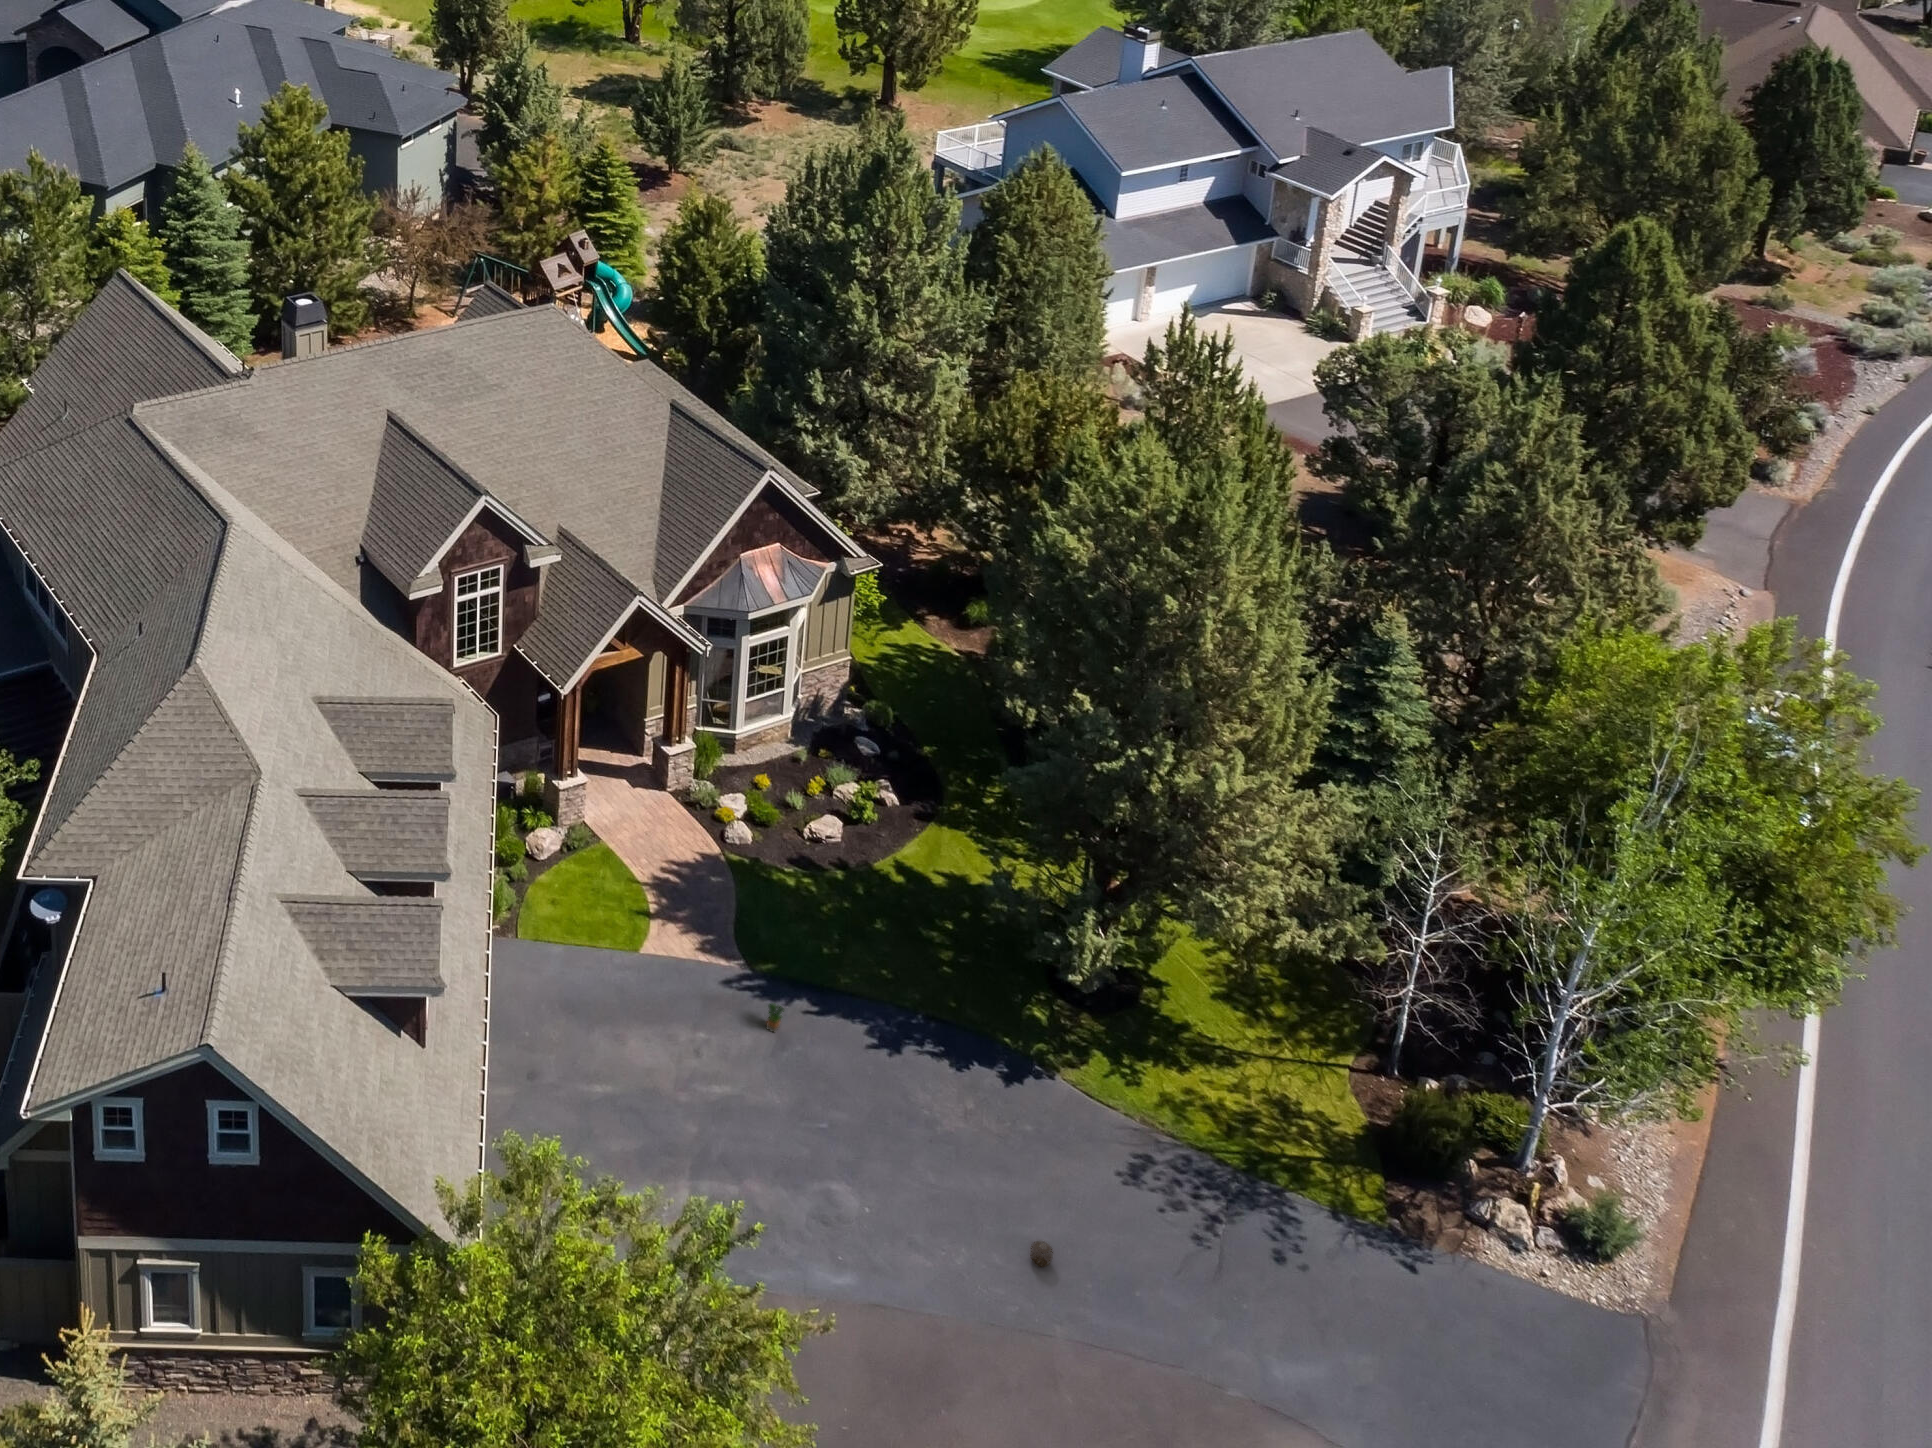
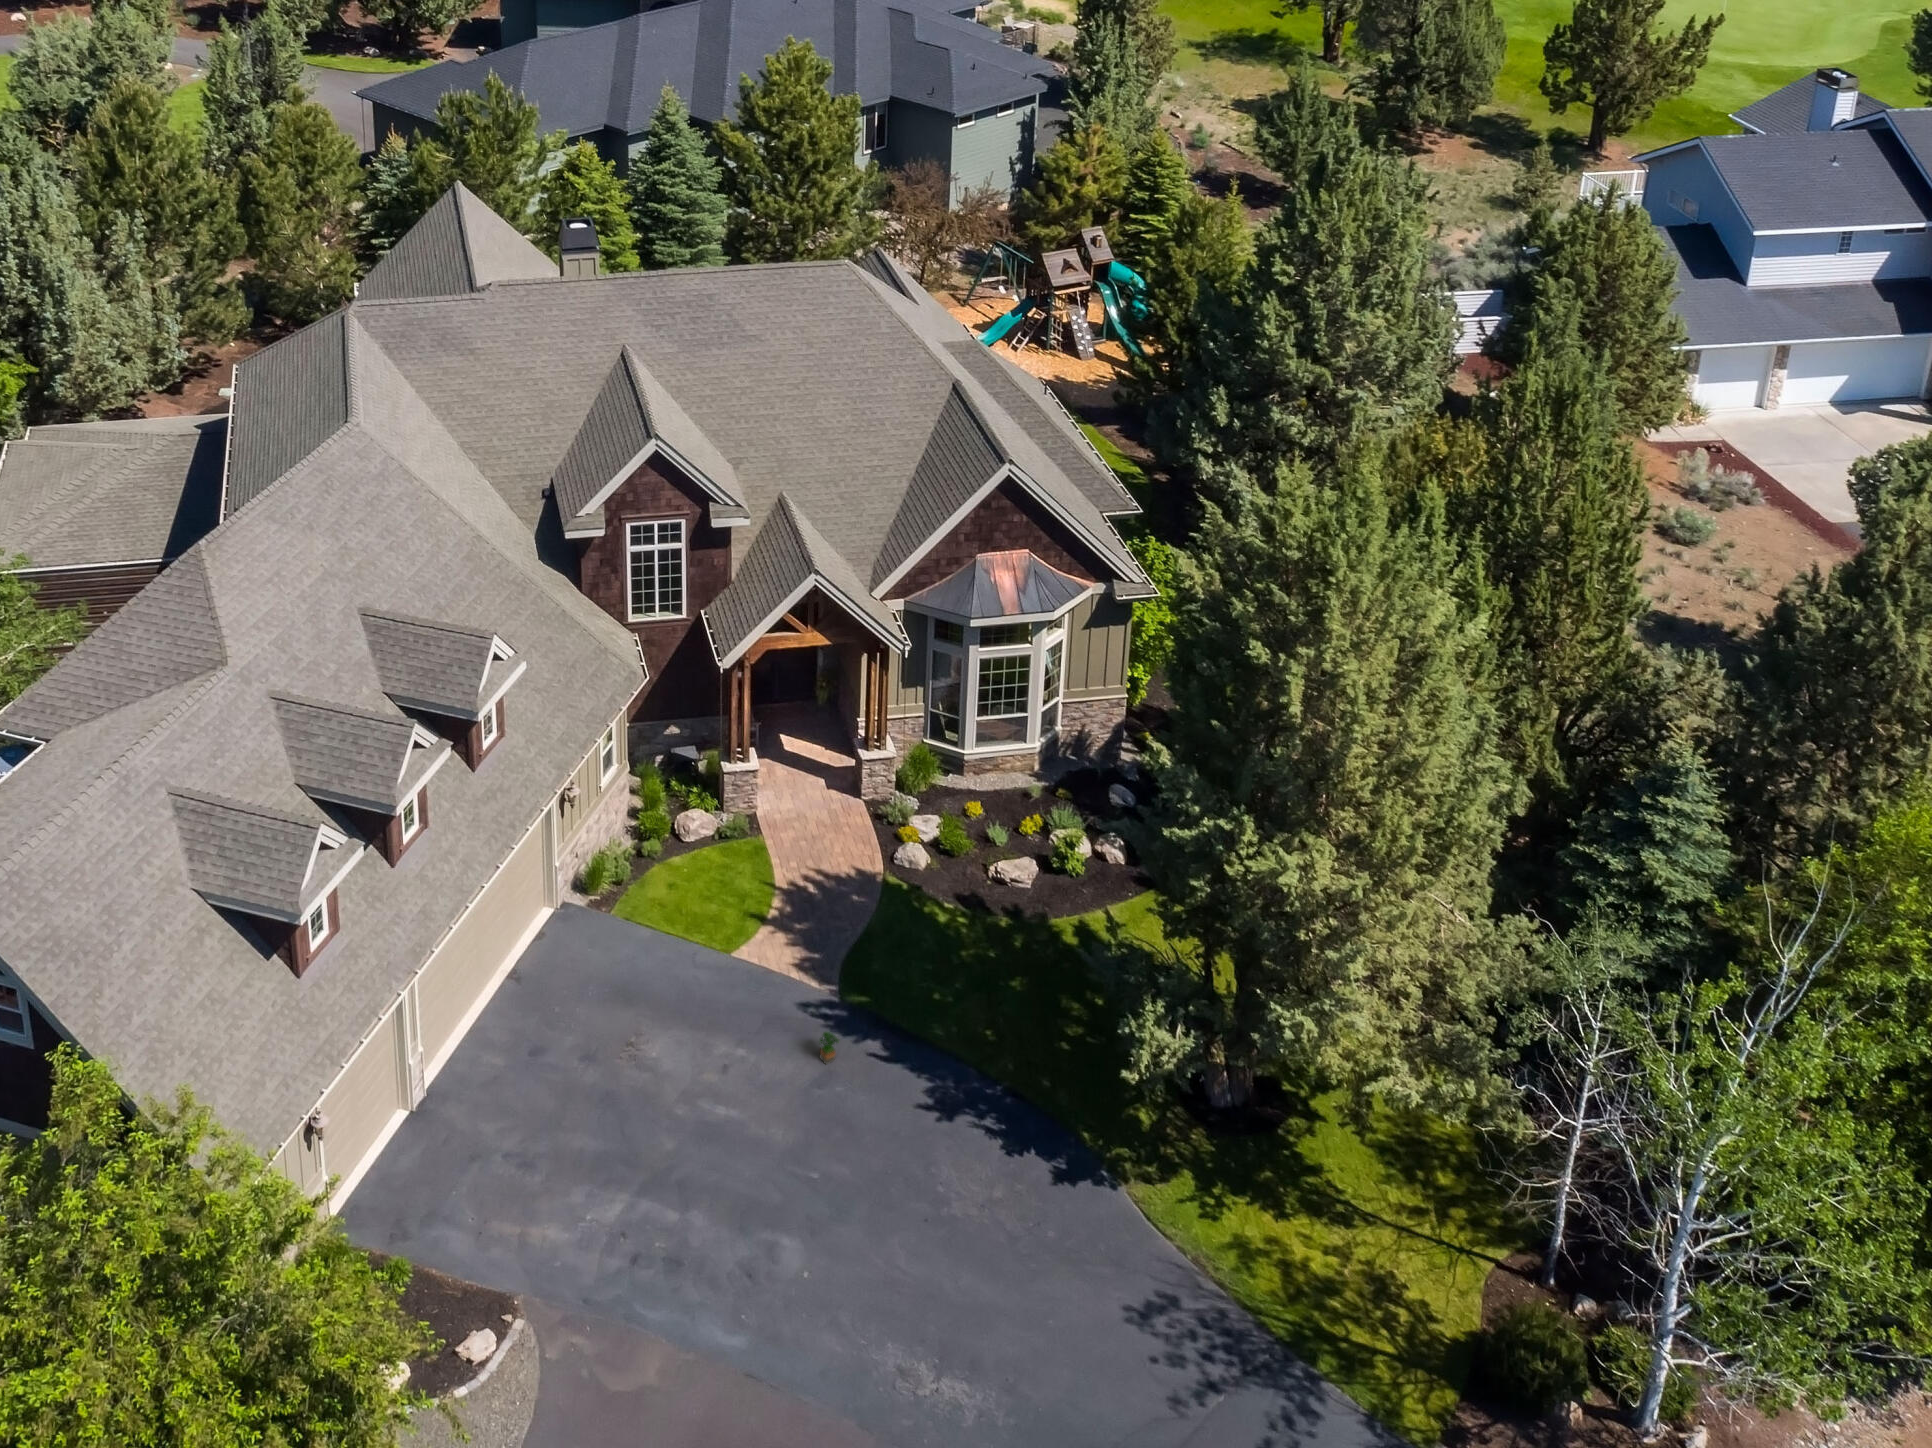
woven basket: present [1030,1241,1053,1267] -> none [952,1335,978,1365]

